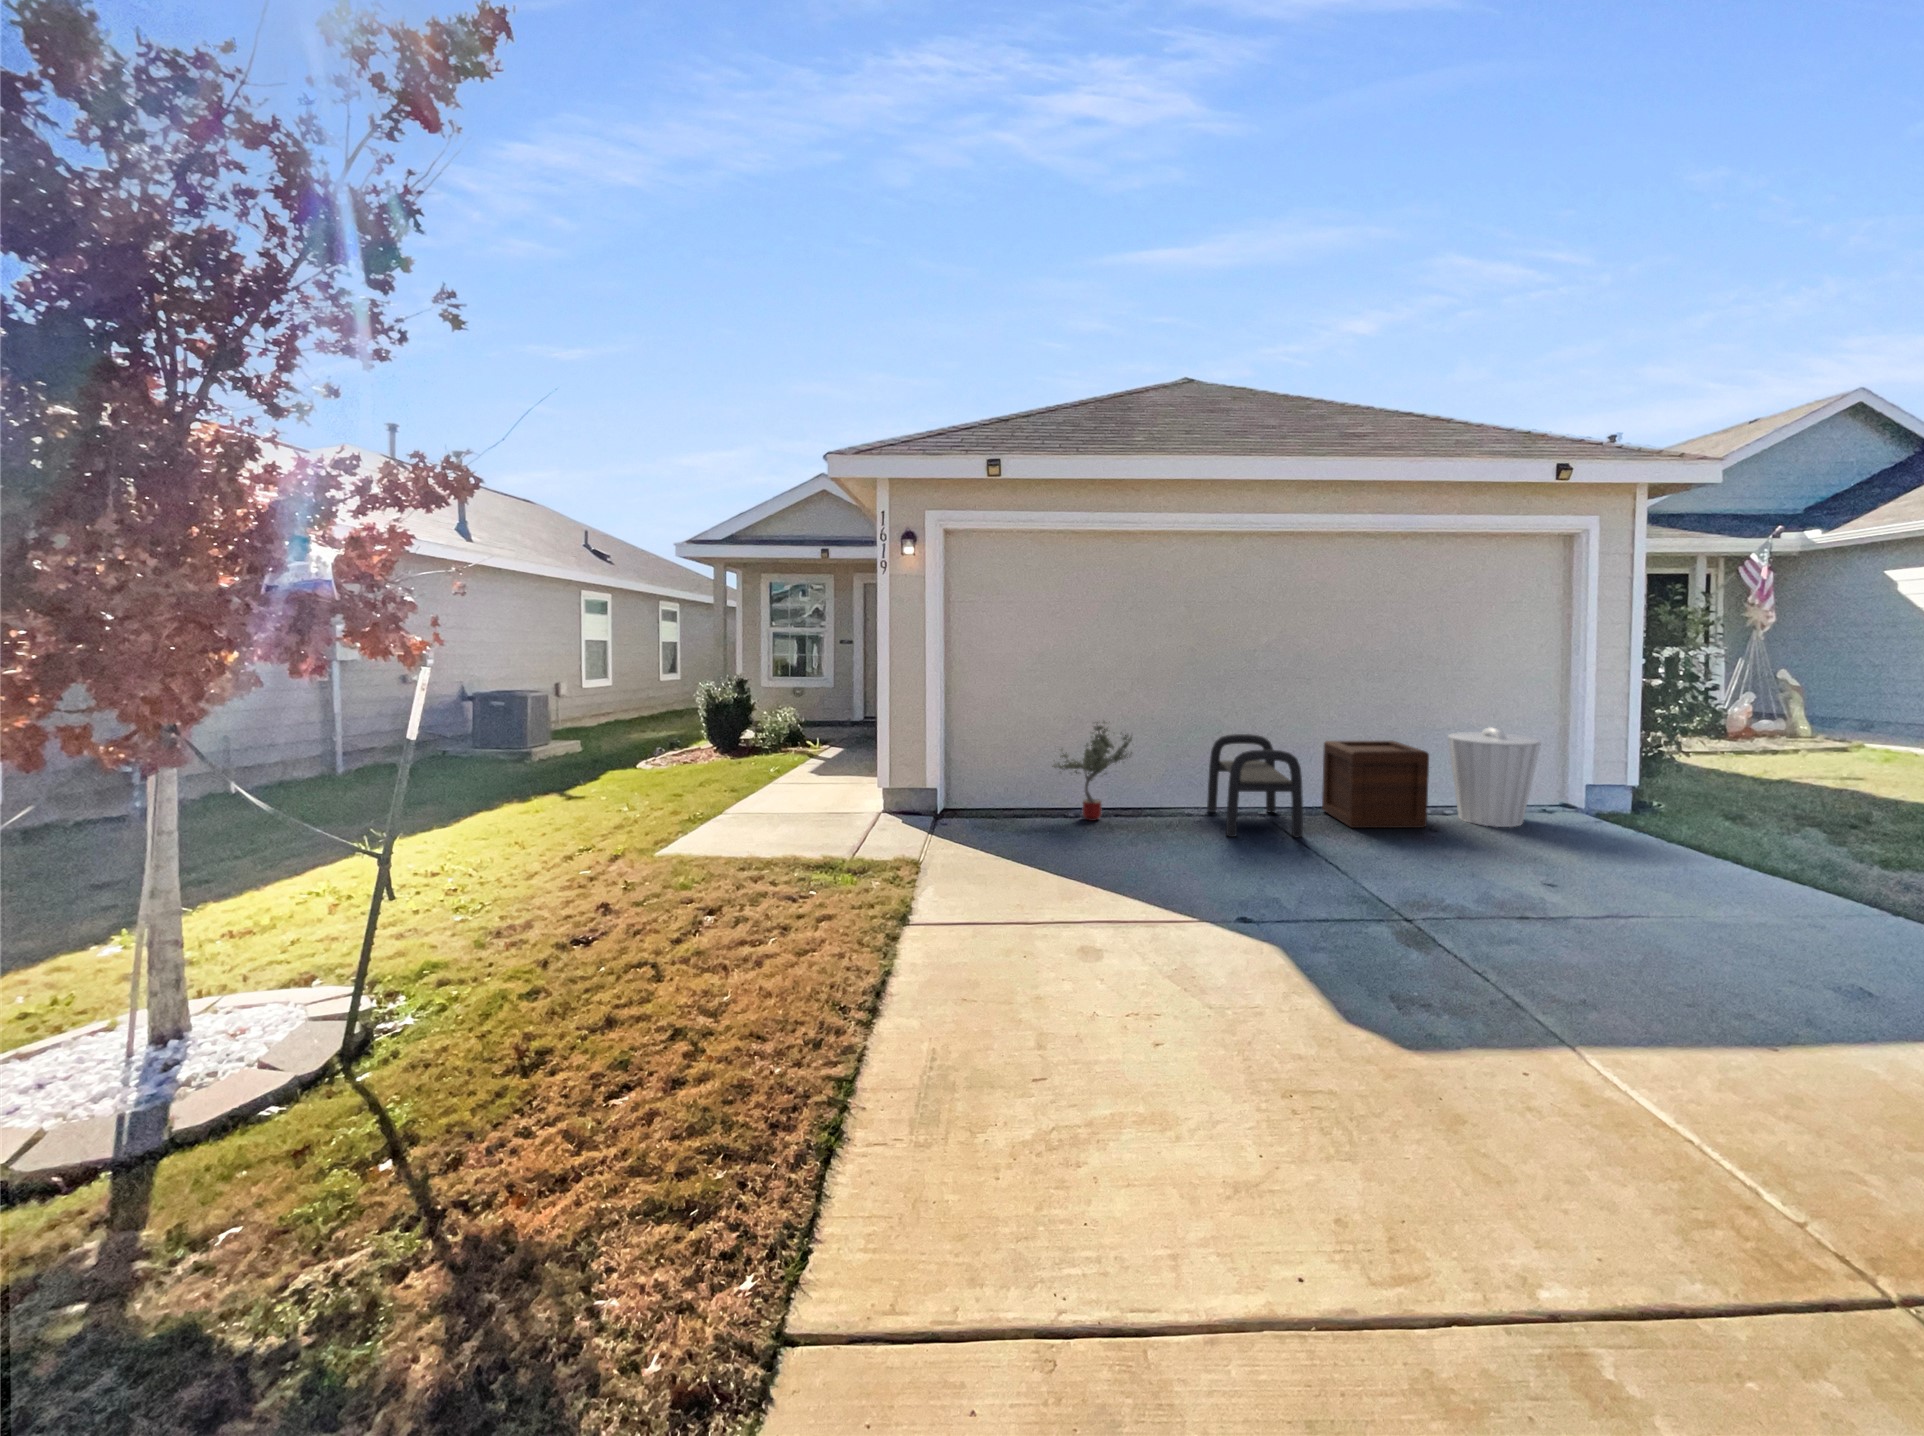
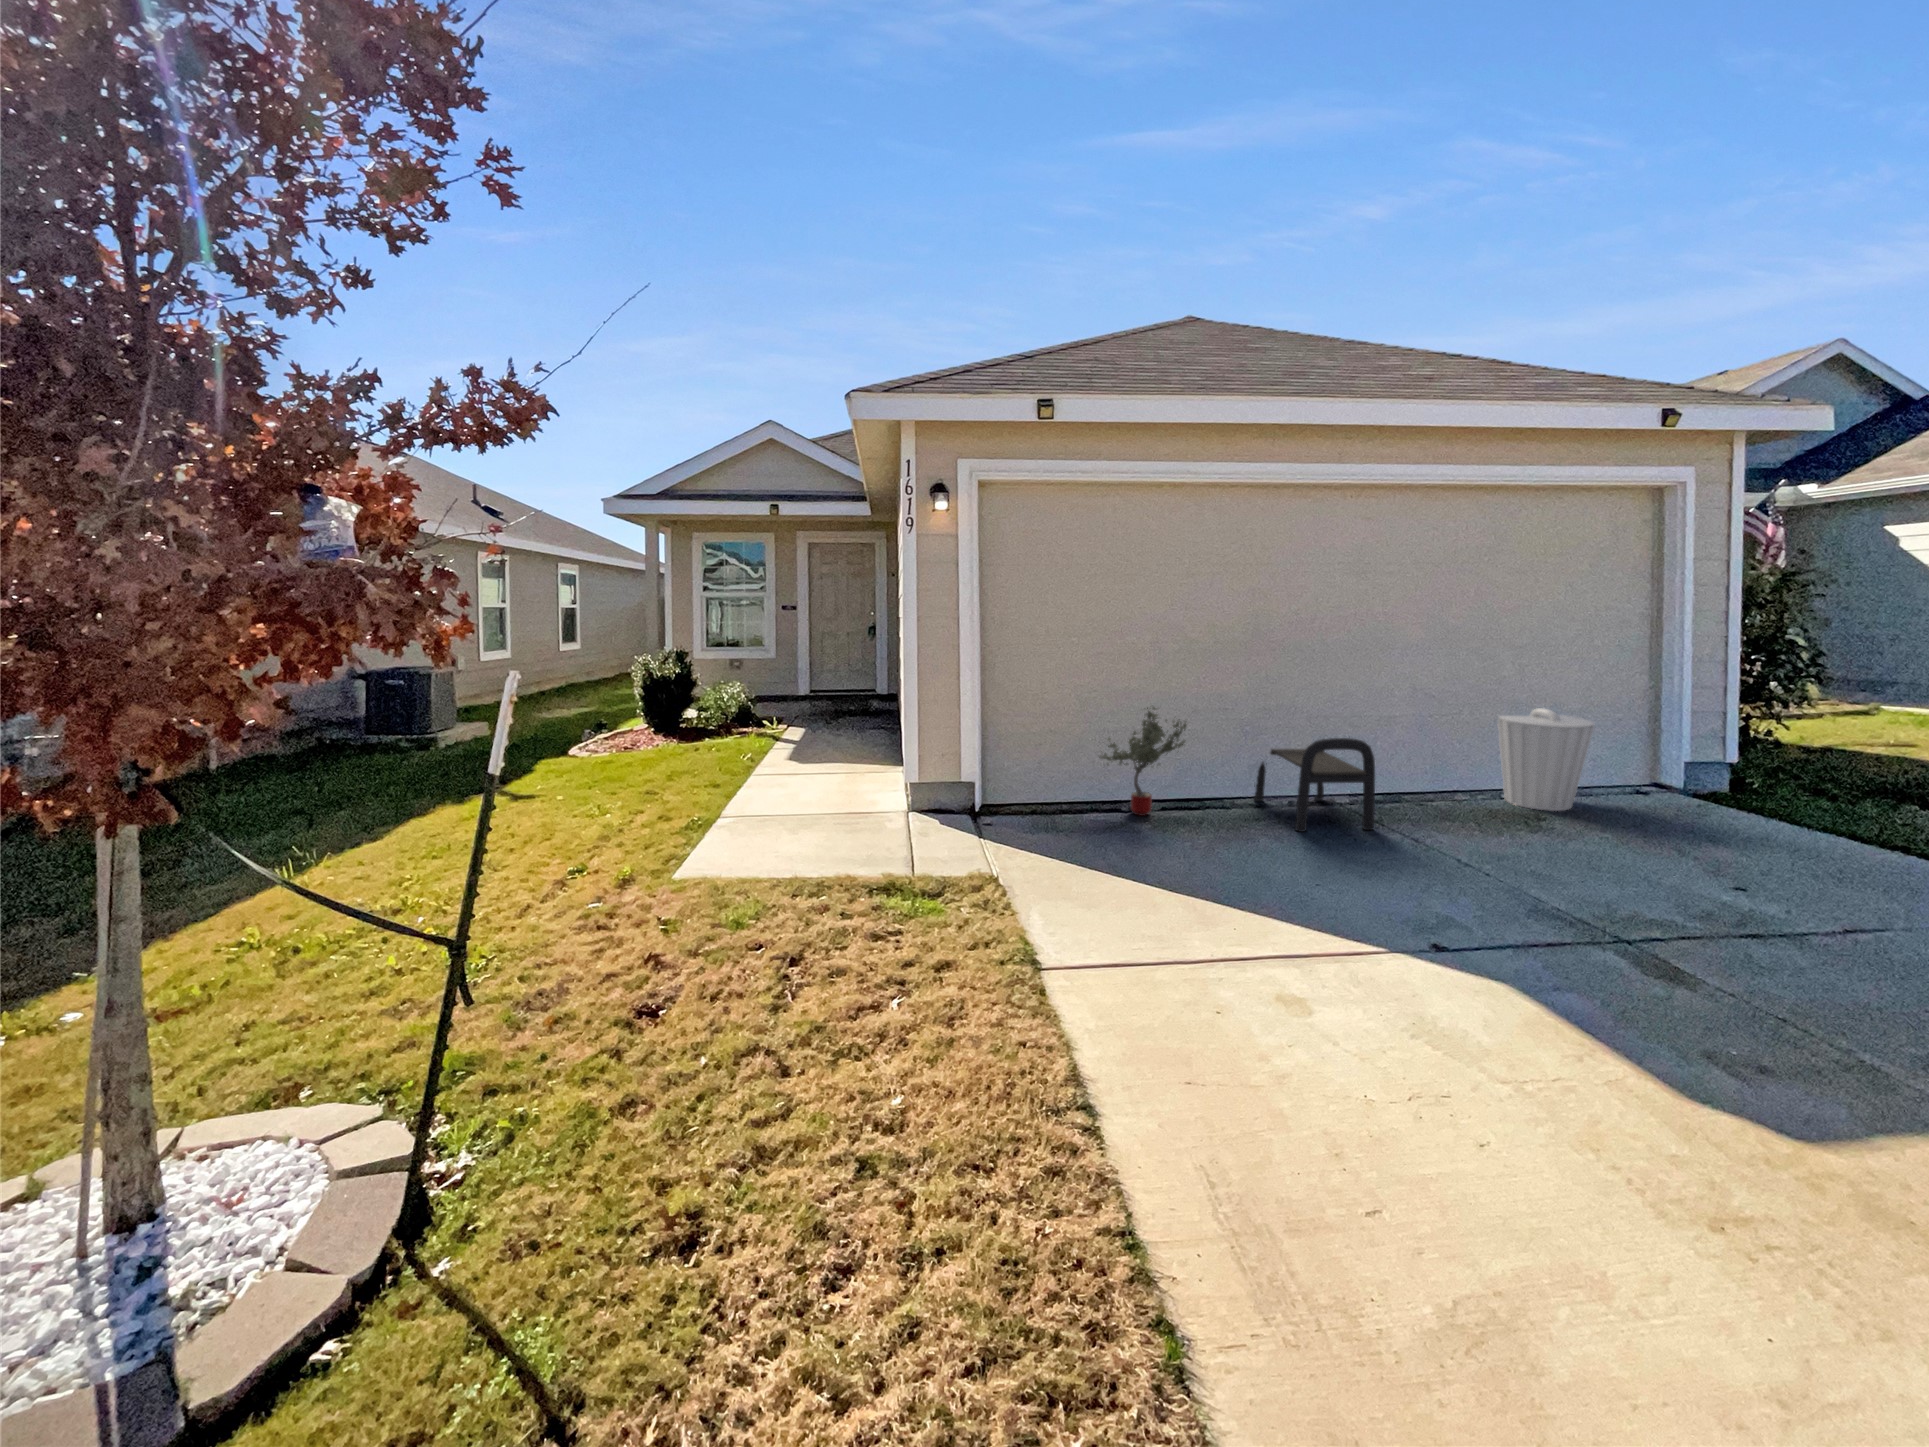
wooden crate: present [1322,741,1429,828] -> none [1369,722,1492,817]

